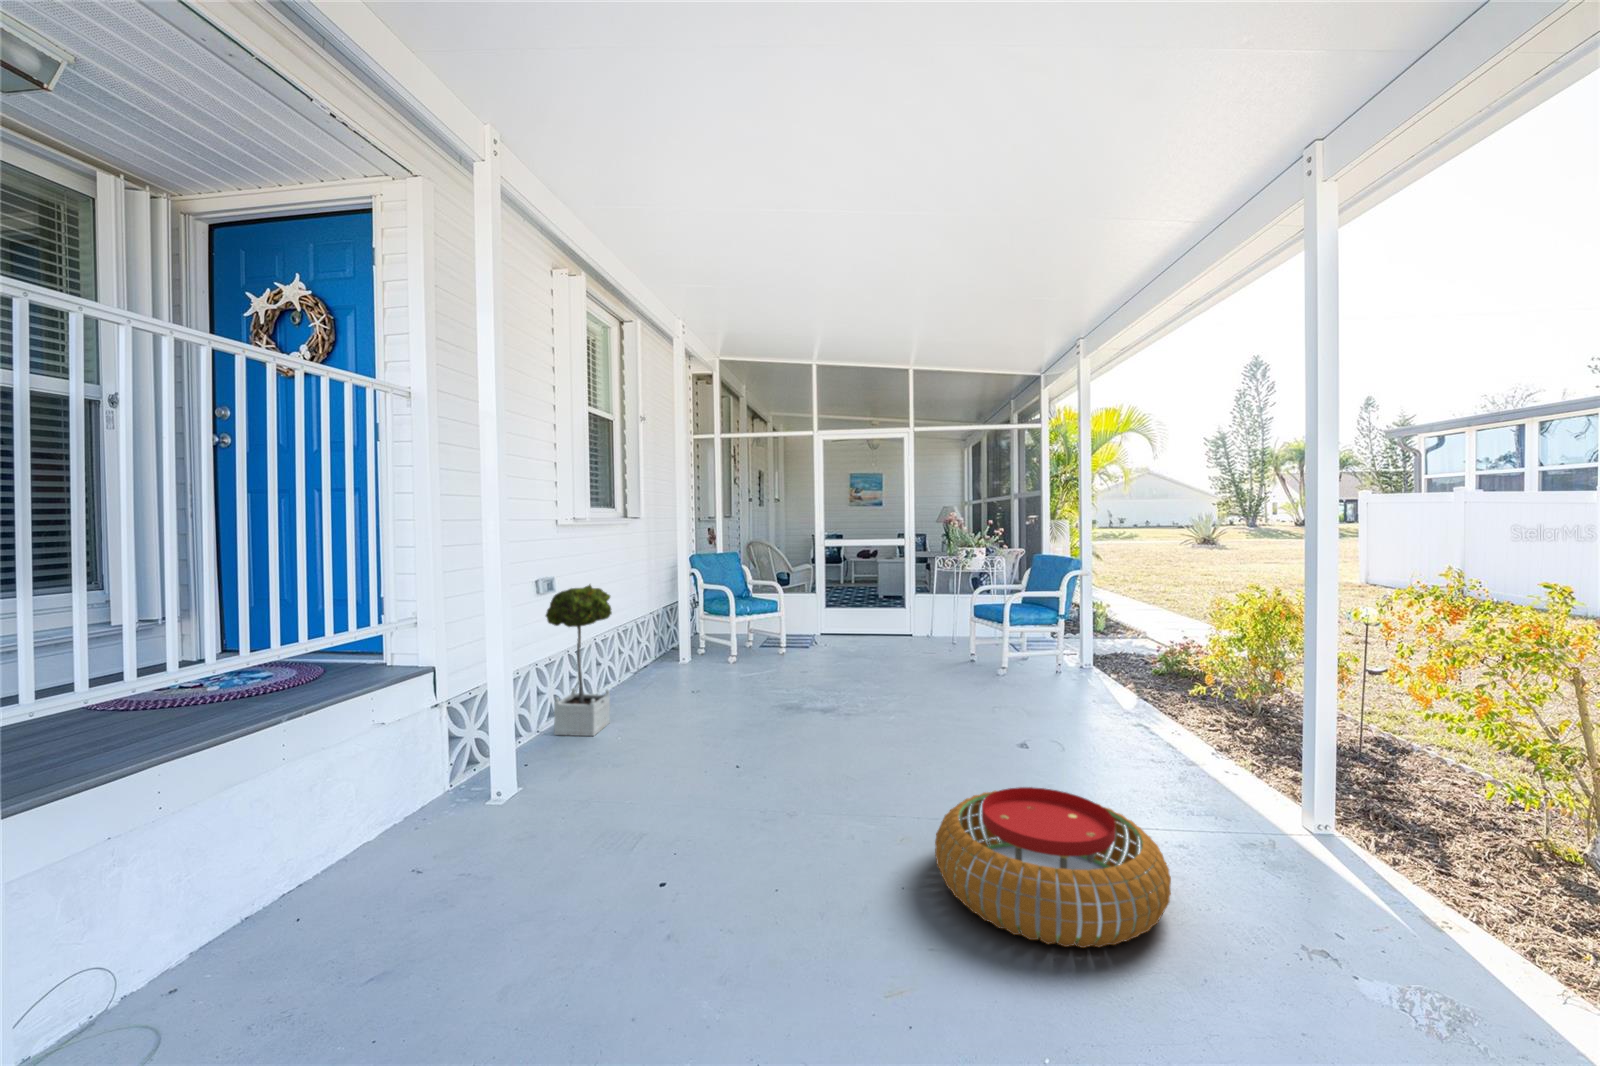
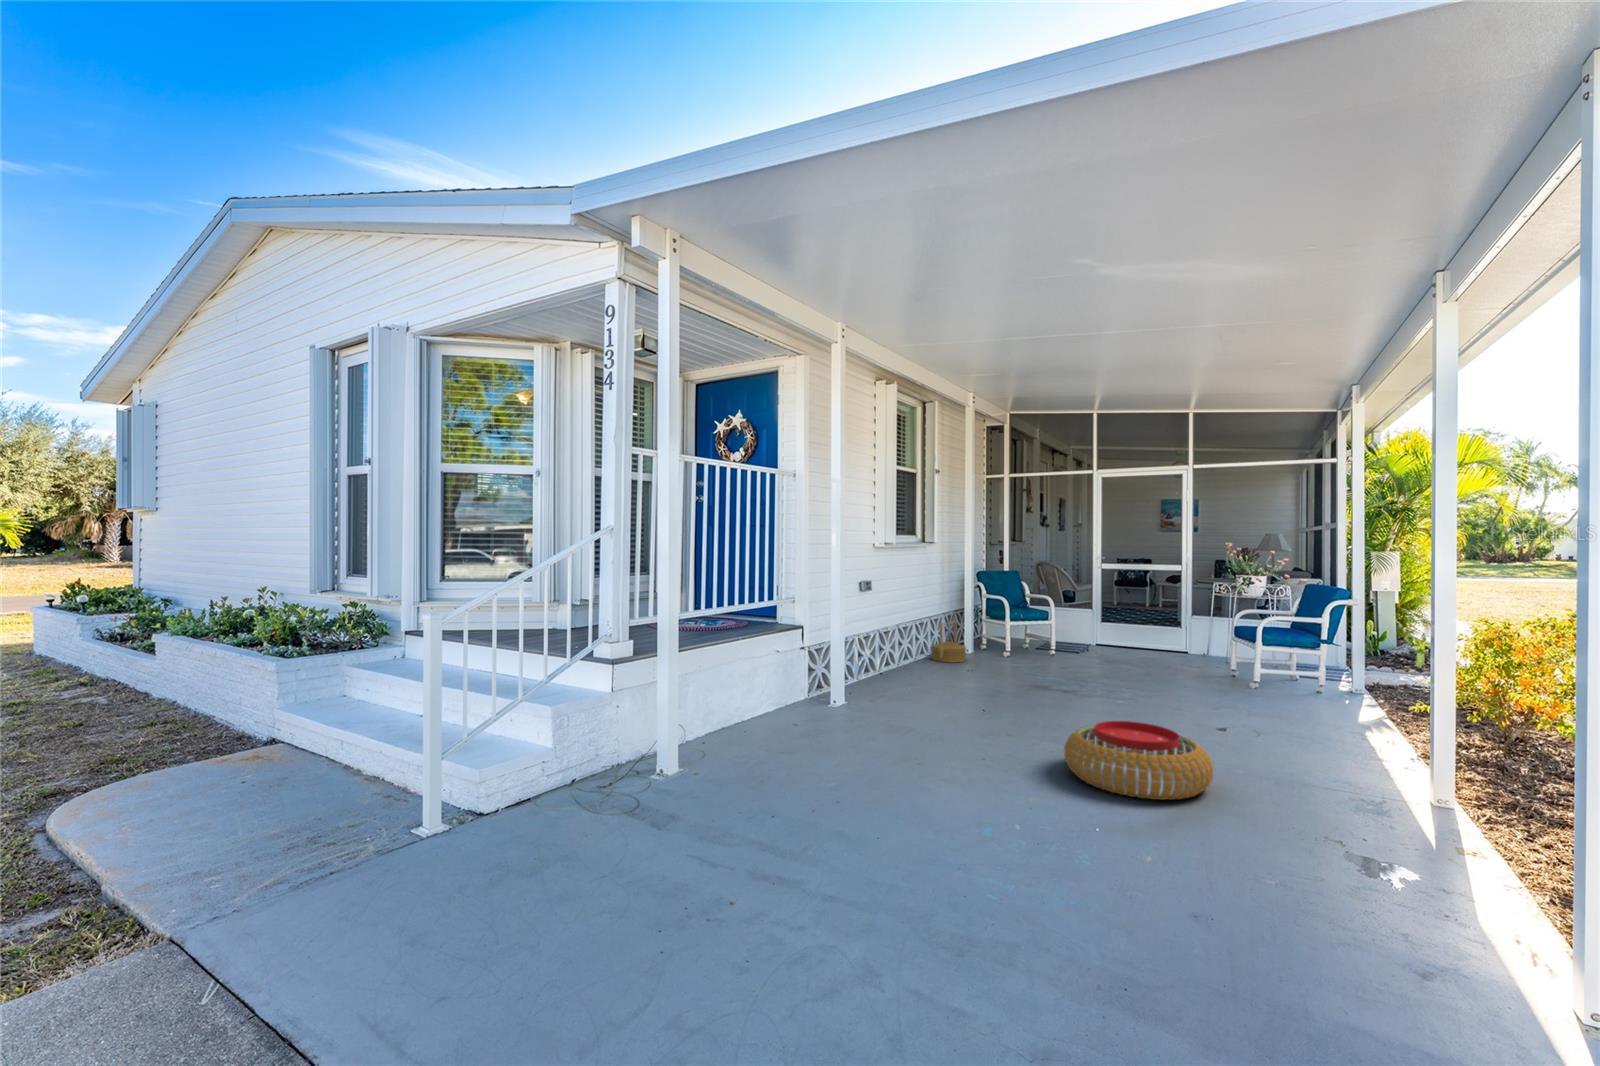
potted tree: present [546,584,612,736] -> none [862,586,904,686]
woven basket: none [639,621,686,679] -> present [931,621,966,662]

